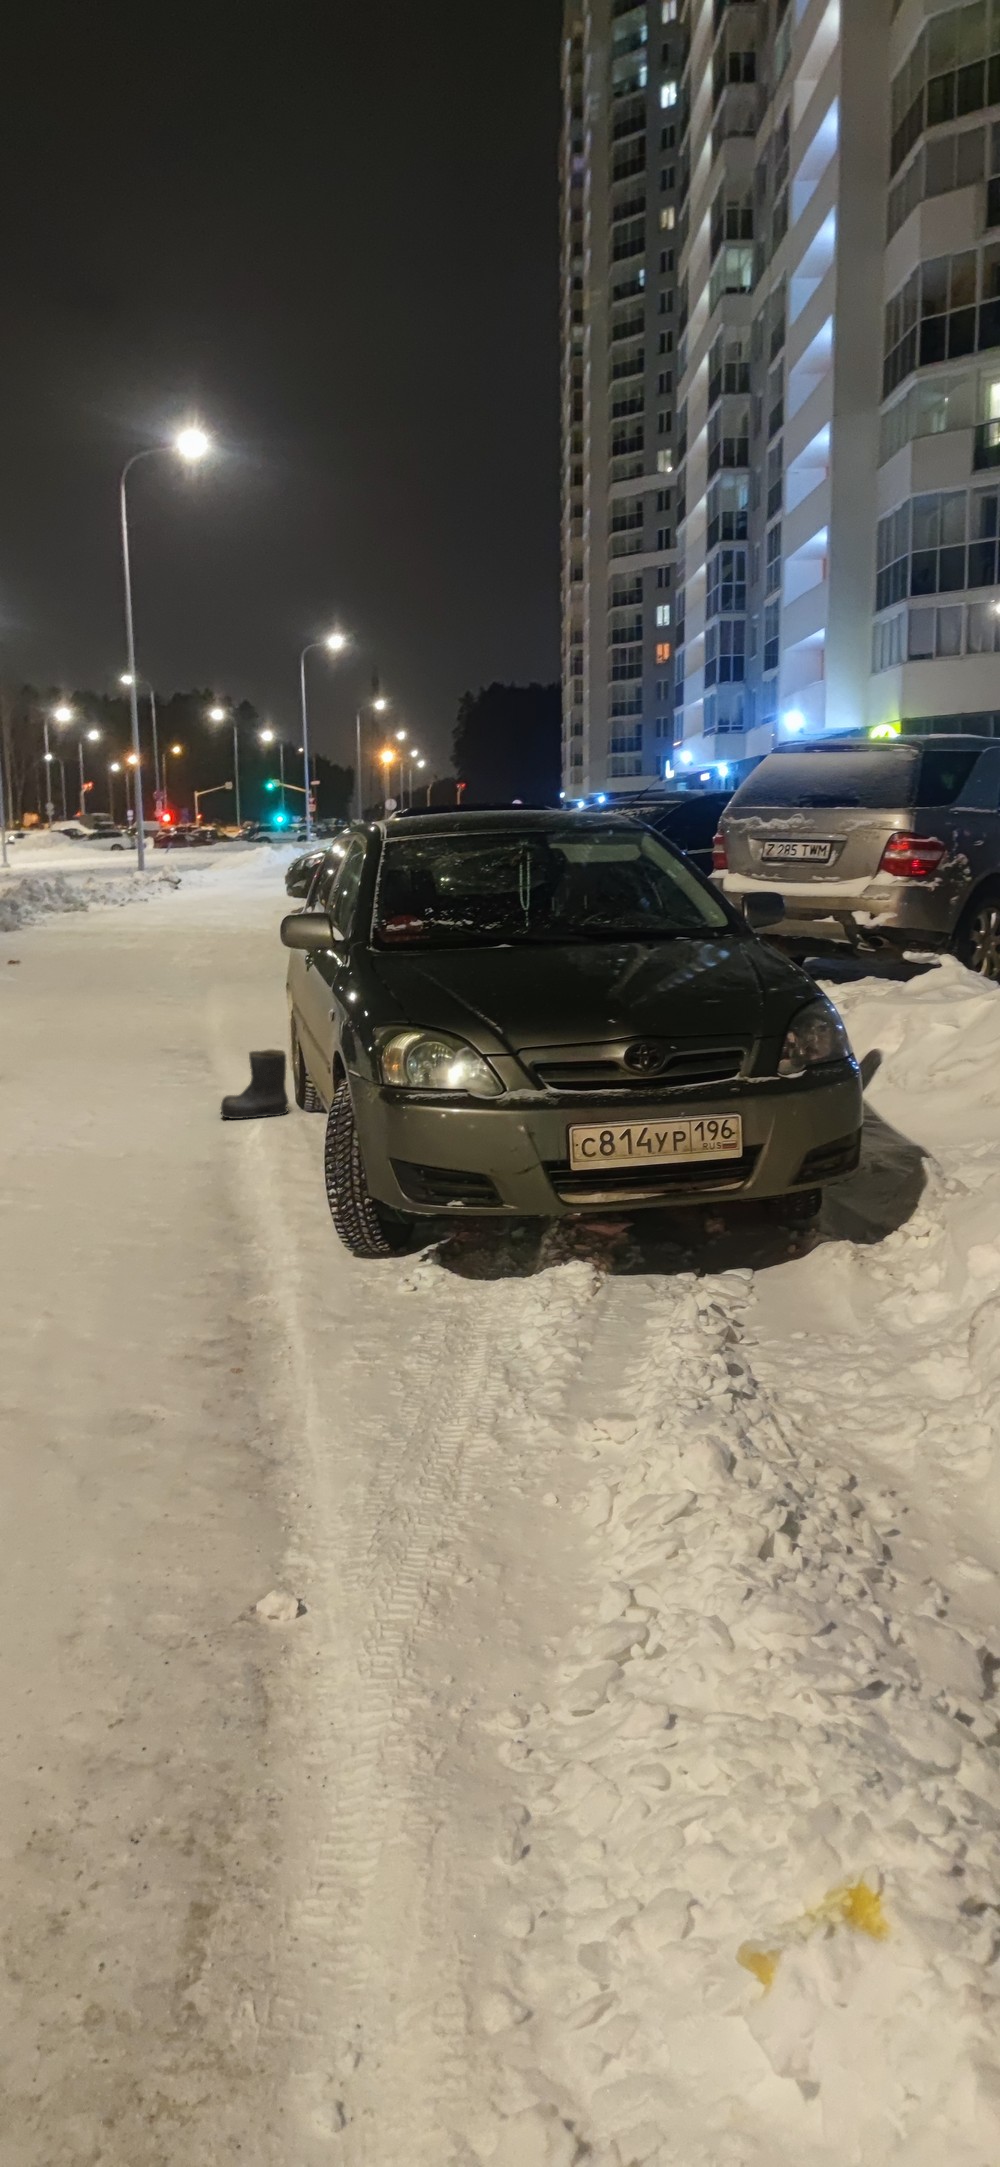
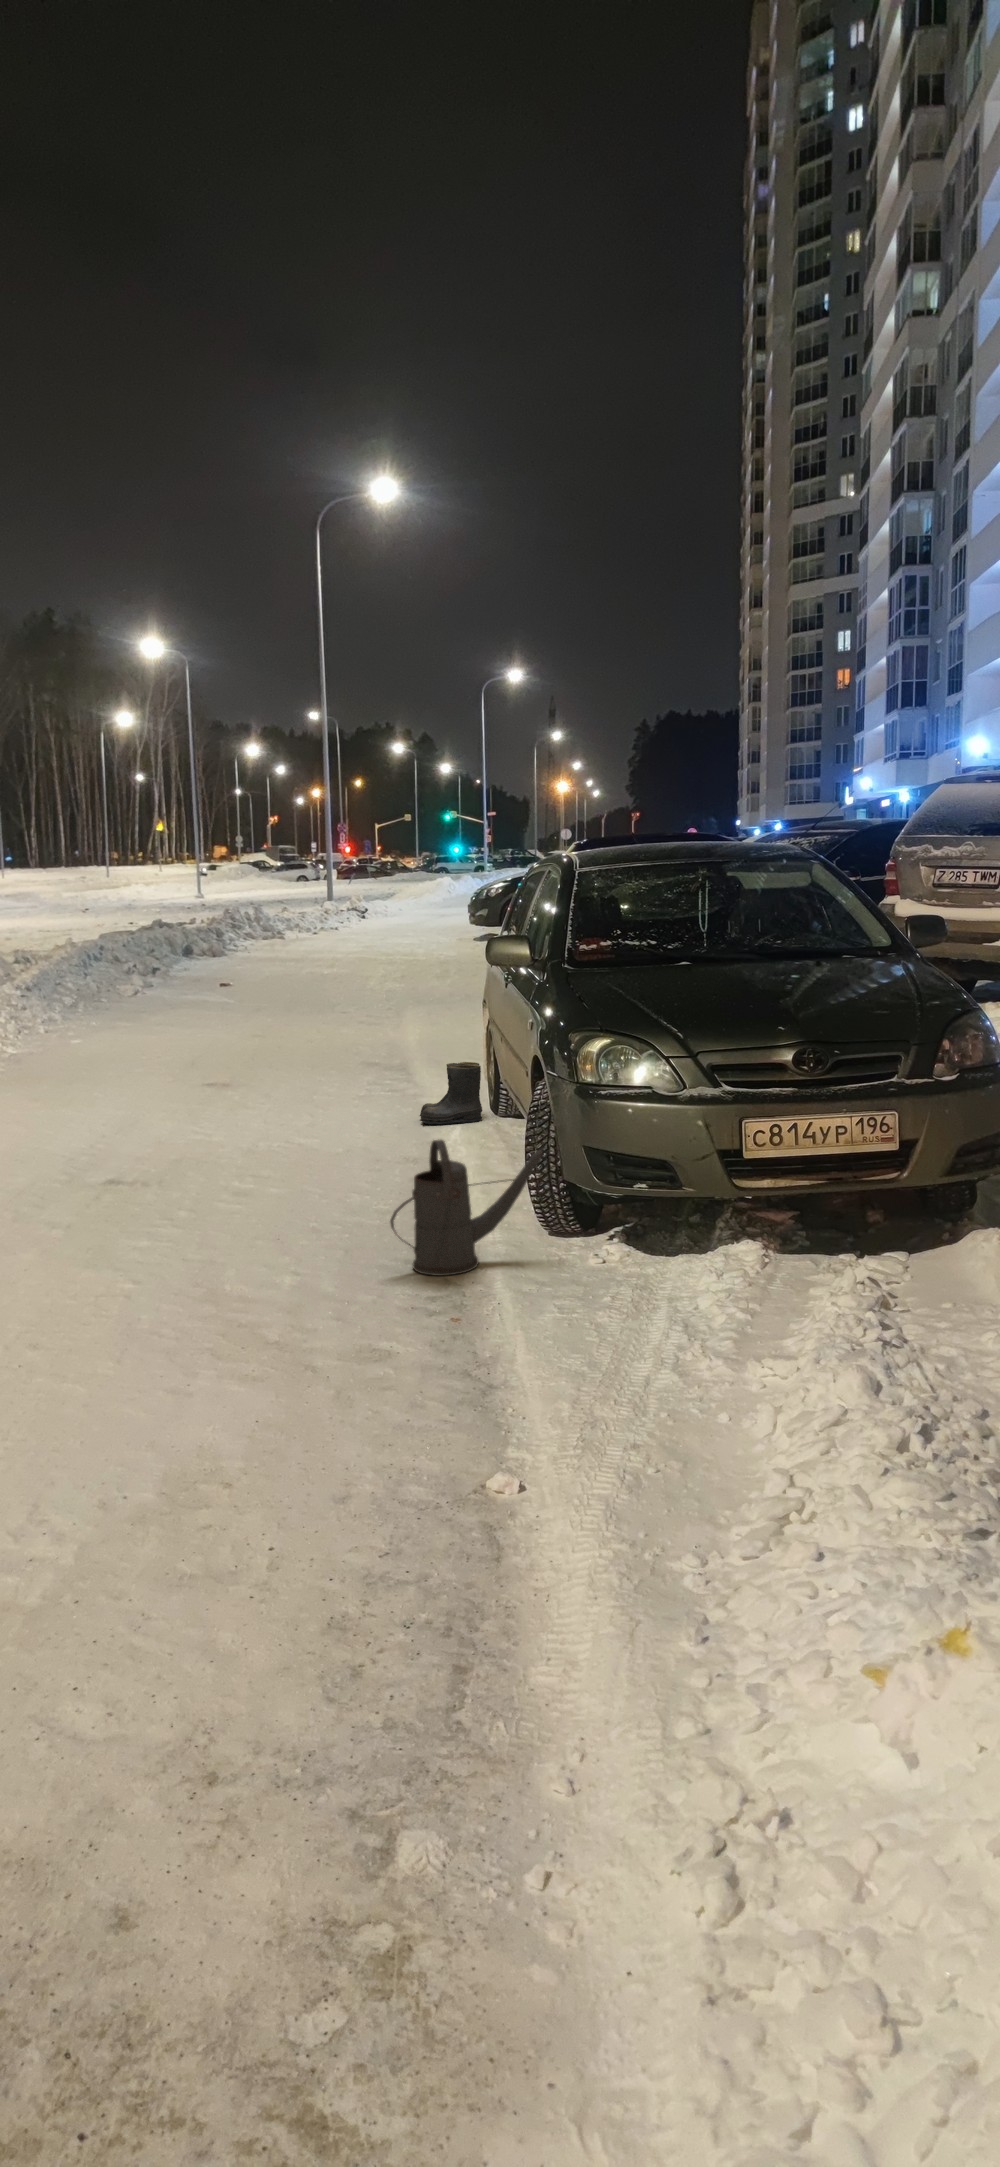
watering can: none [166,1151,344,1309] -> present [390,1140,543,1276]

